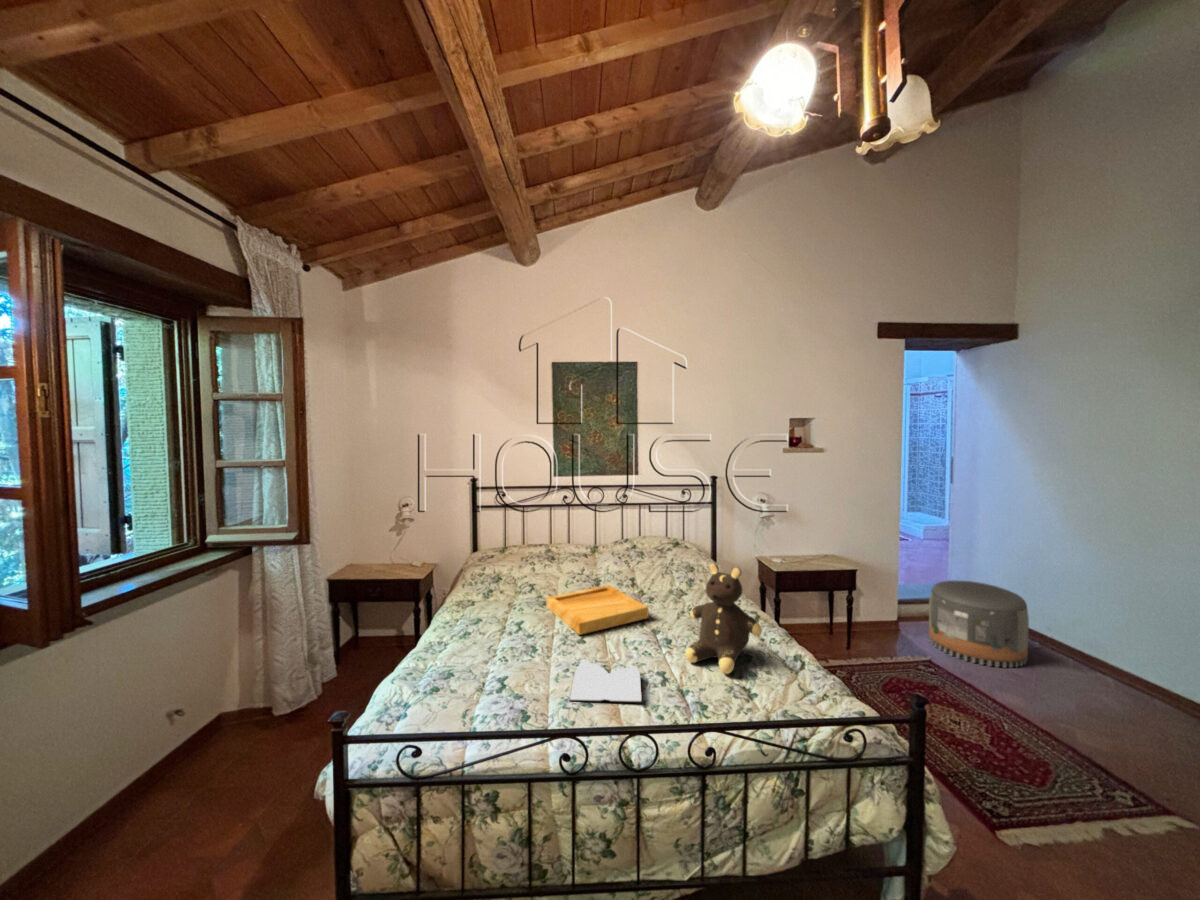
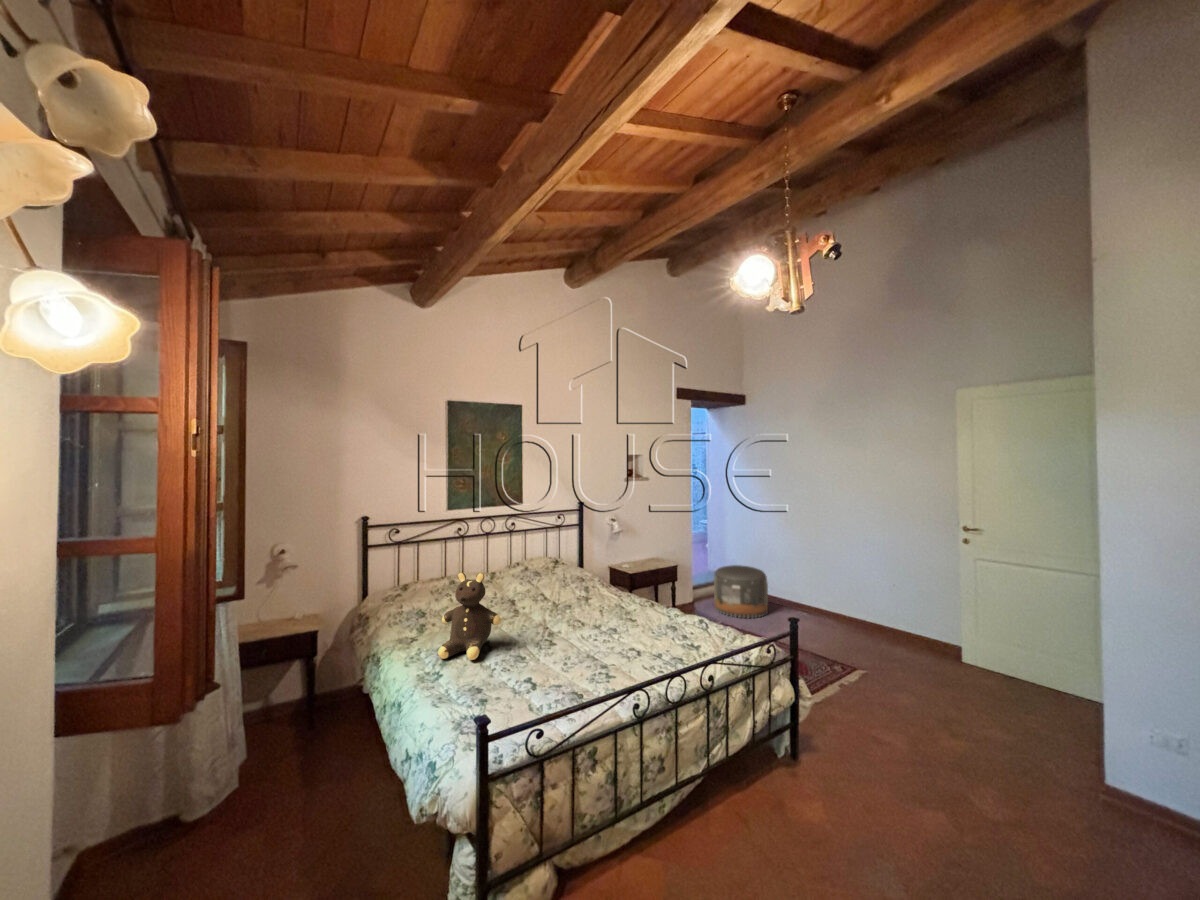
teddy bear: present [685,563,762,674] -> present [438,573,501,660]
tray: present [546,585,648,635] -> none [495,600,585,640]
book: present [569,660,642,703] -> none [575,647,640,681]

